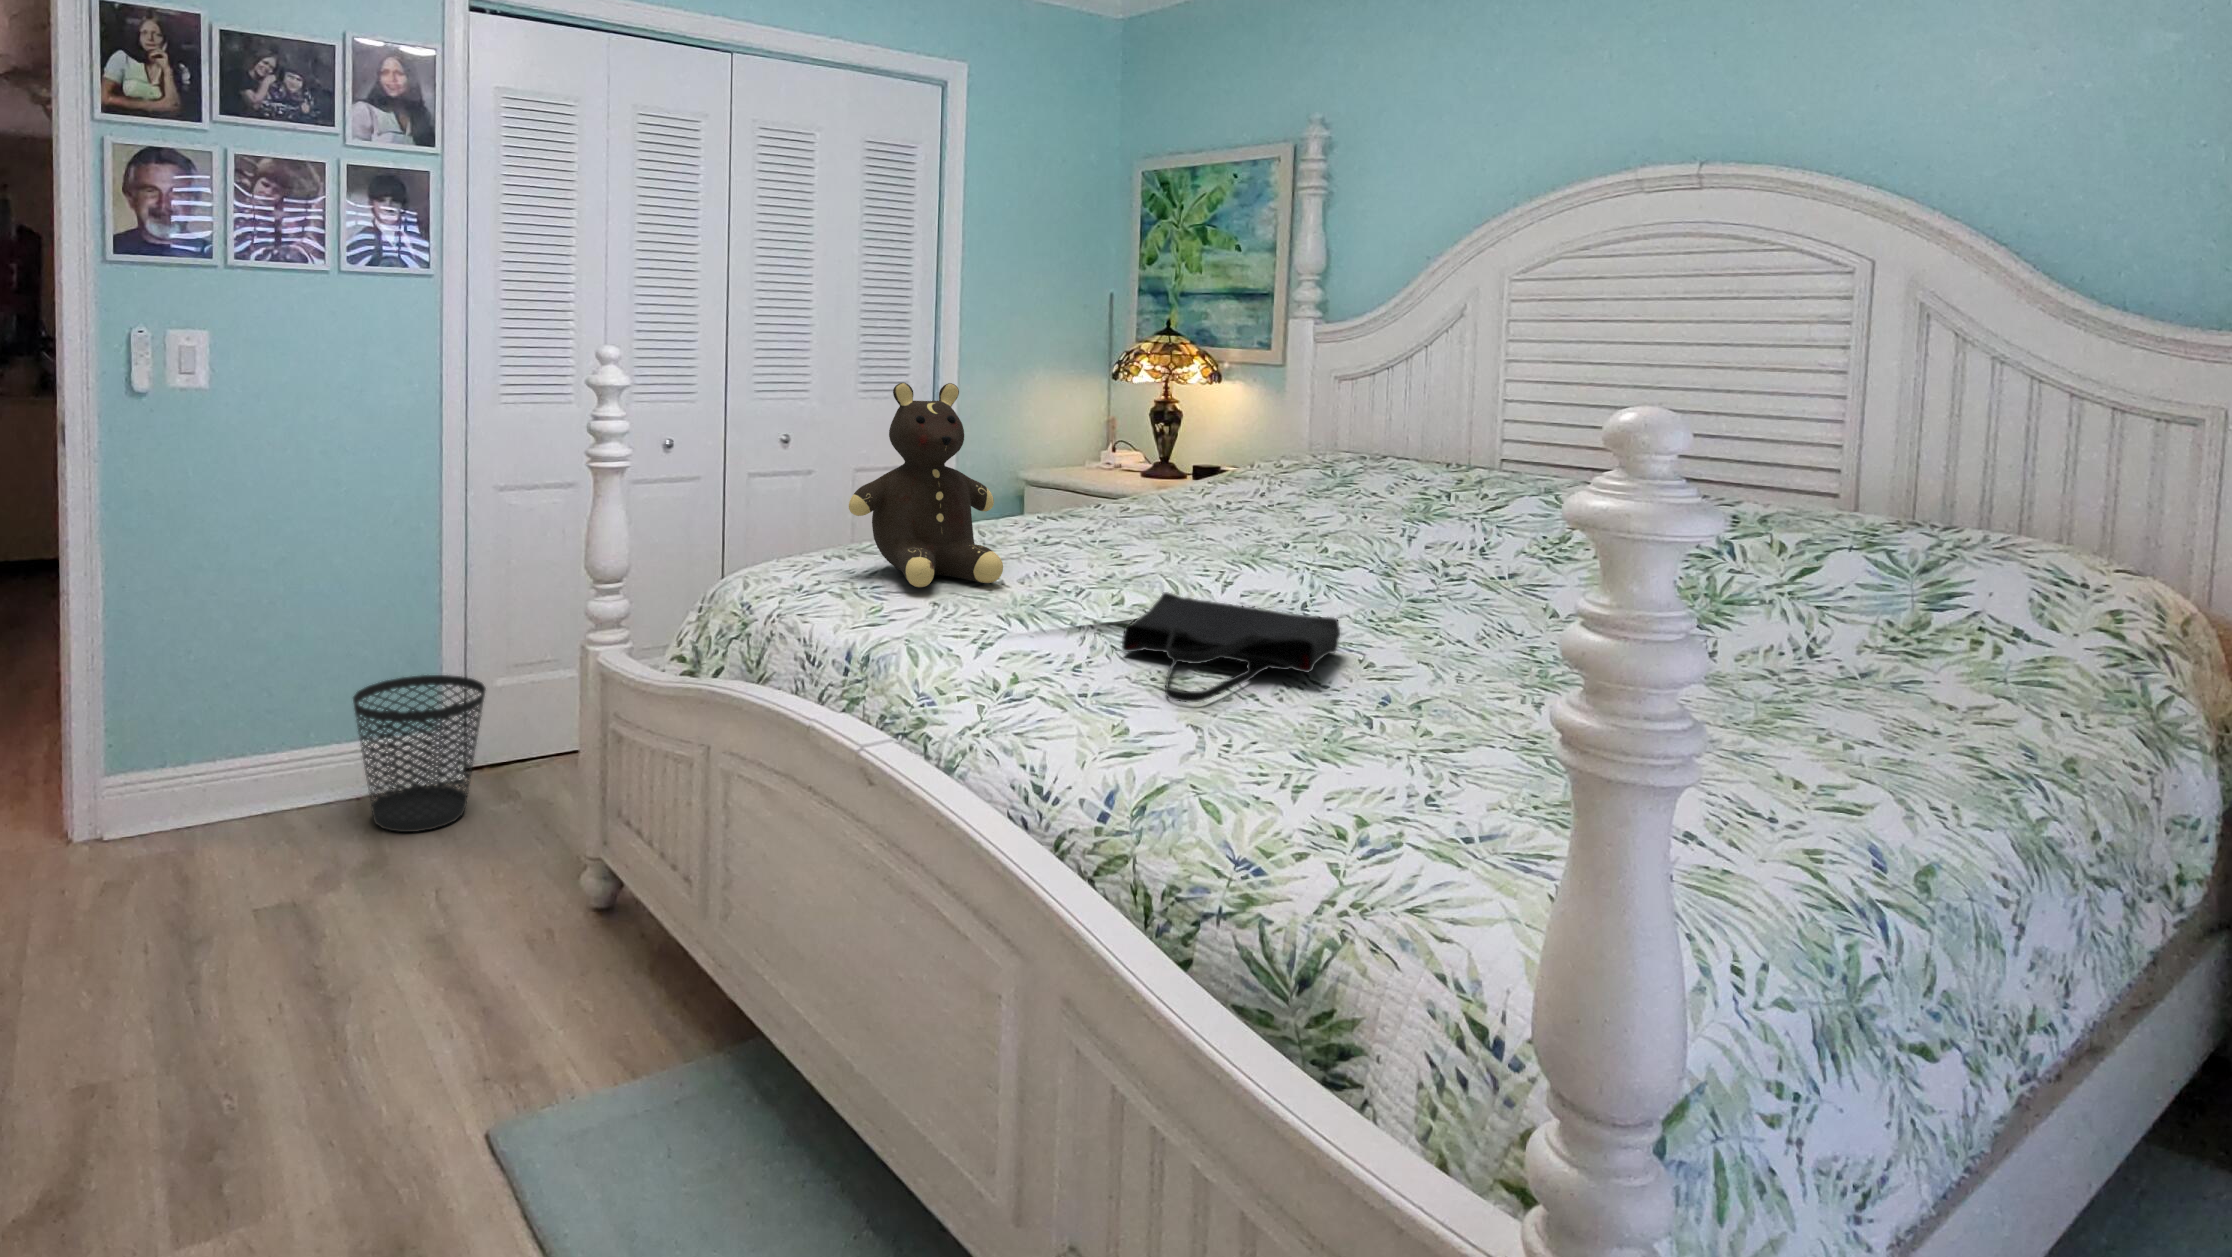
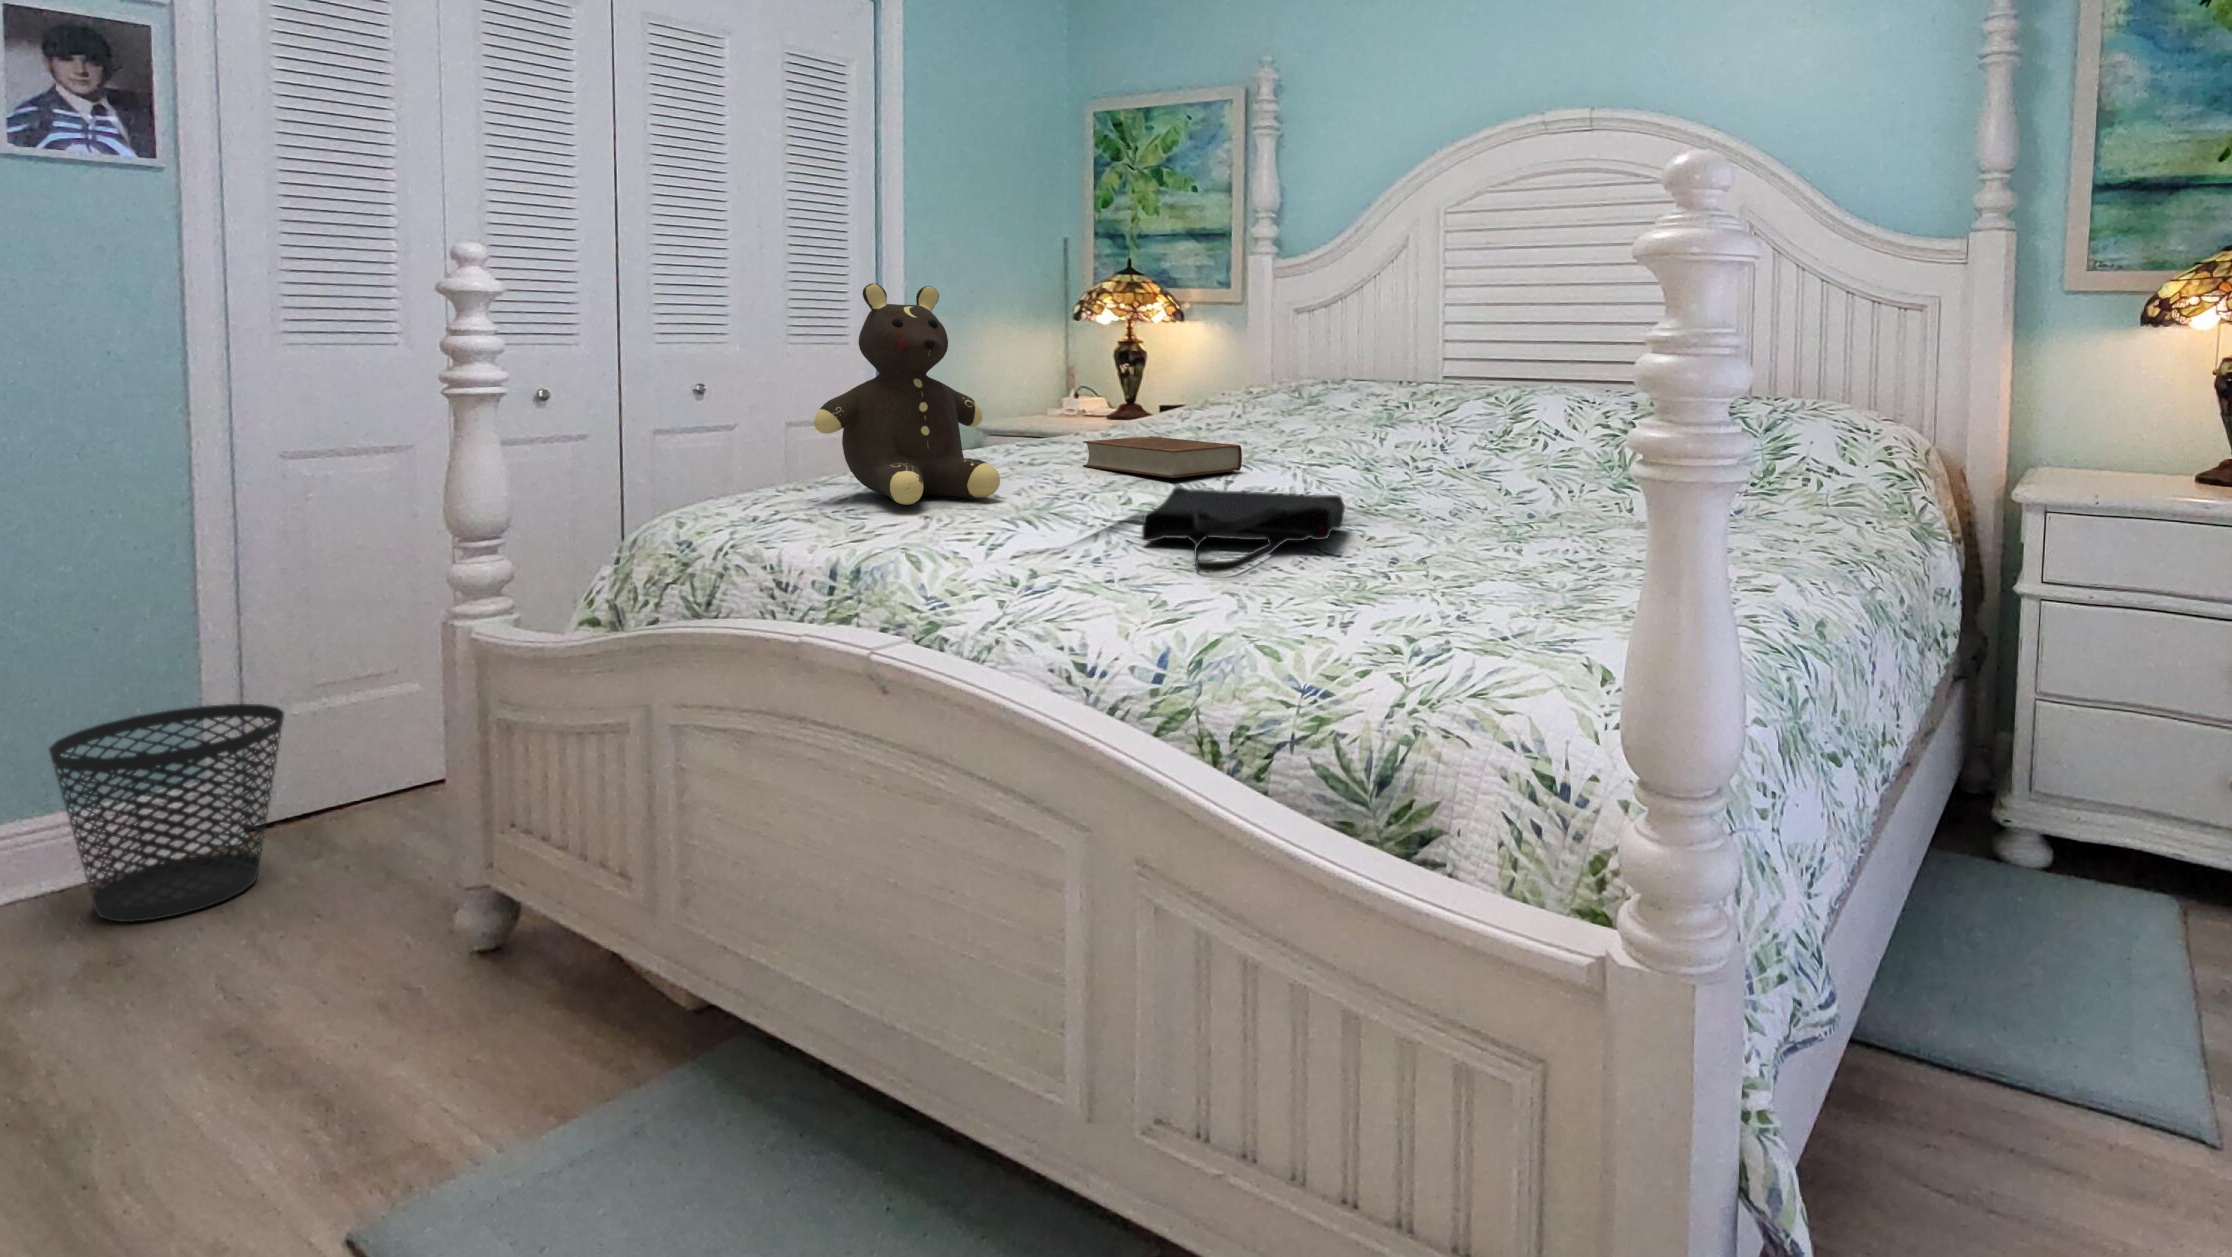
book: none [1089,521,1246,574] -> present [1083,436,1242,478]

